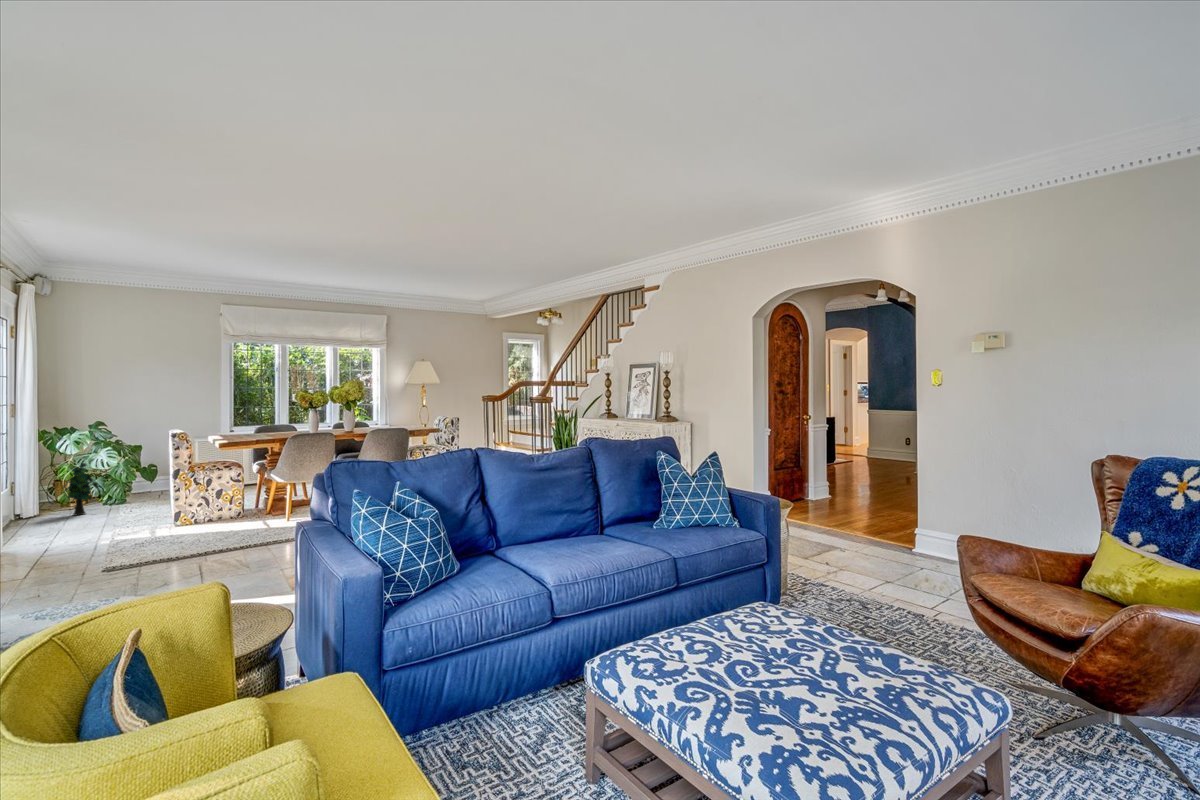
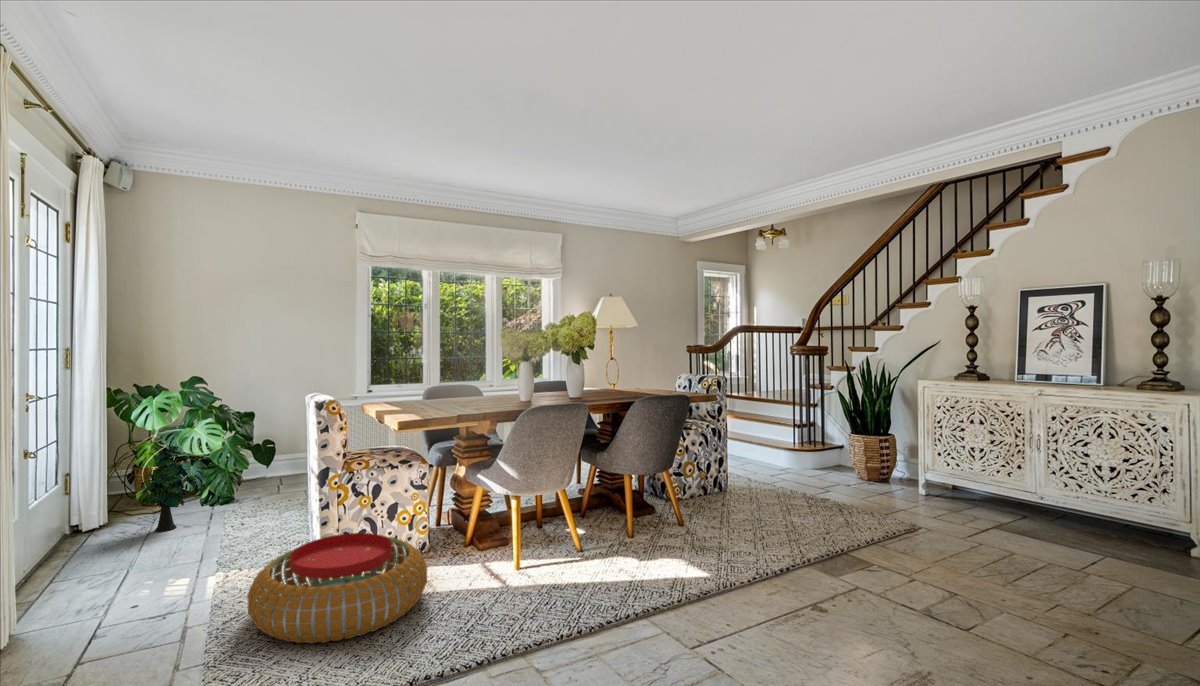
pouf: none [128,501,232,545] -> present [247,533,427,643]

